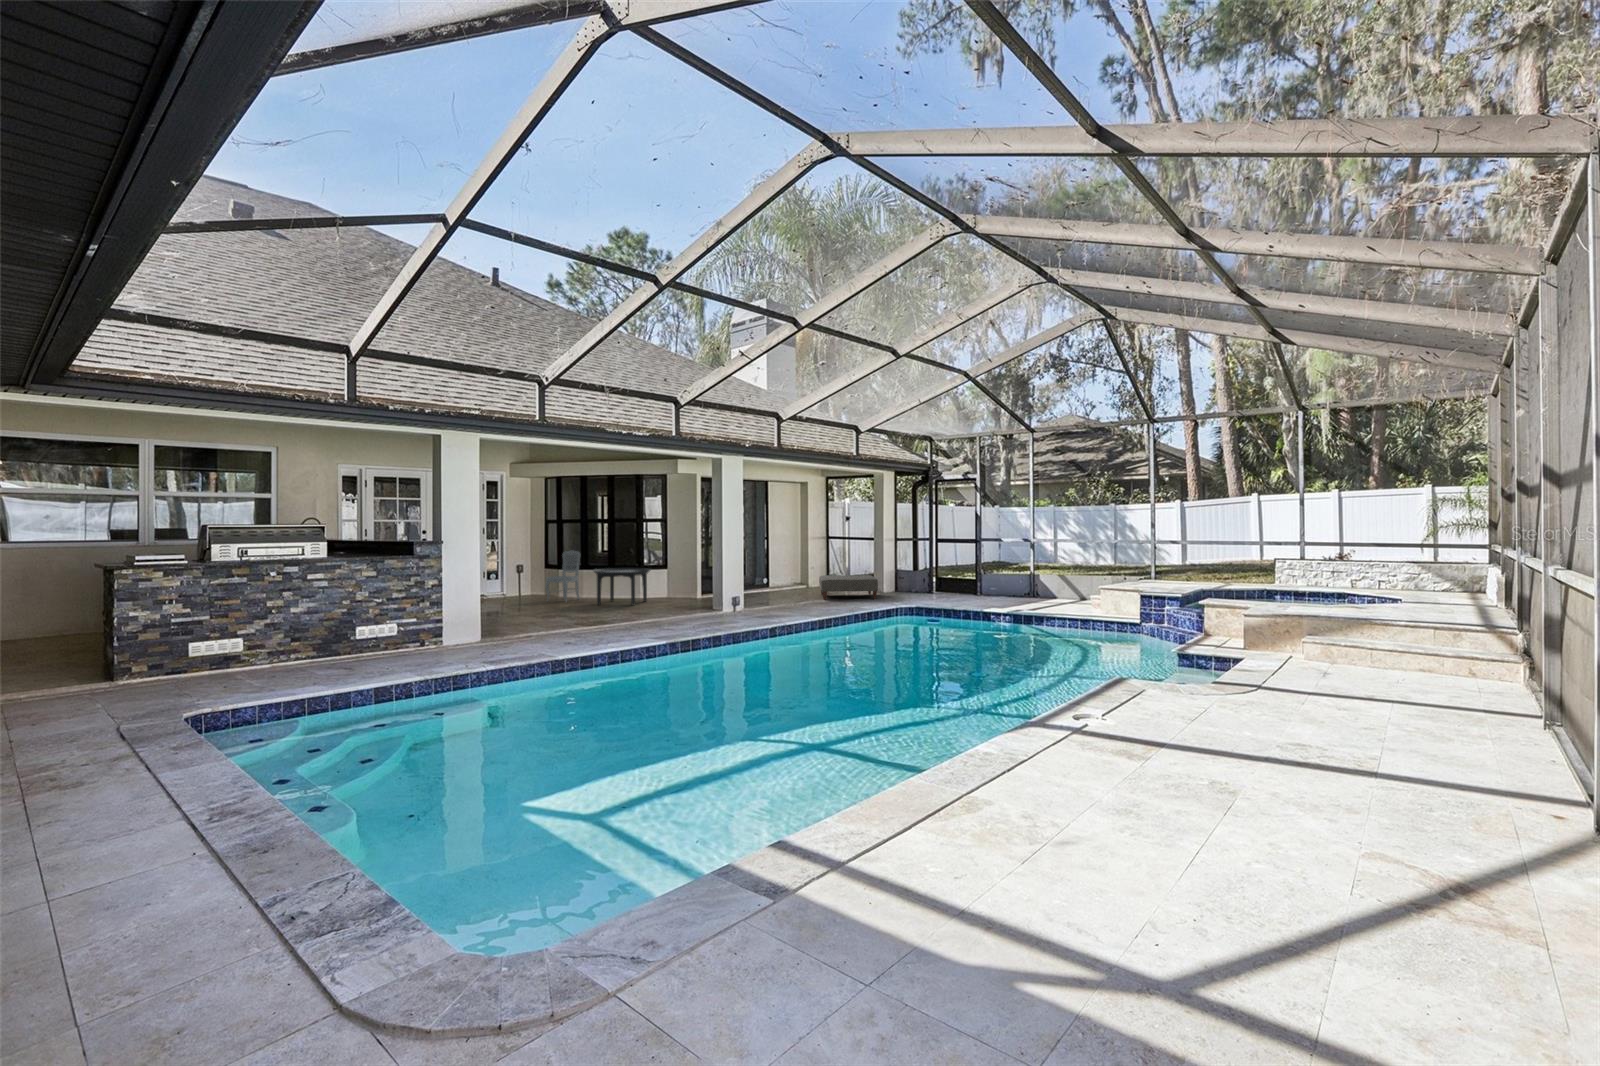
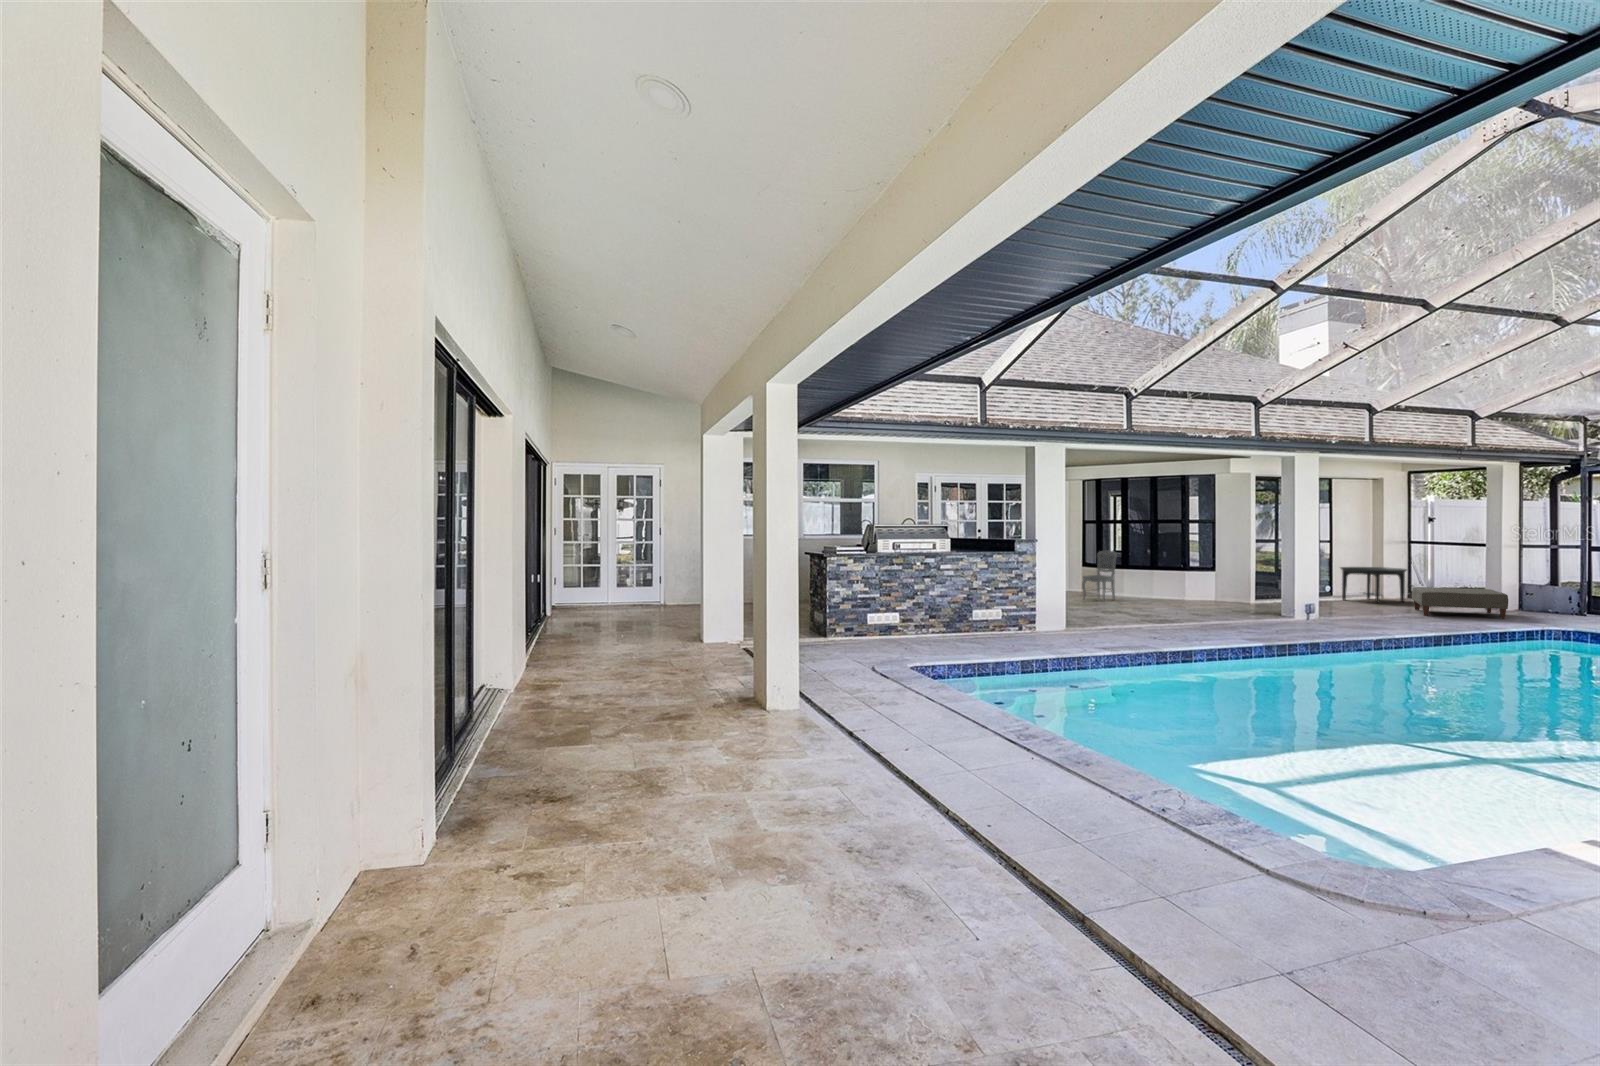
round table: present [593,568,651,606] -> present [1341,567,1407,603]

